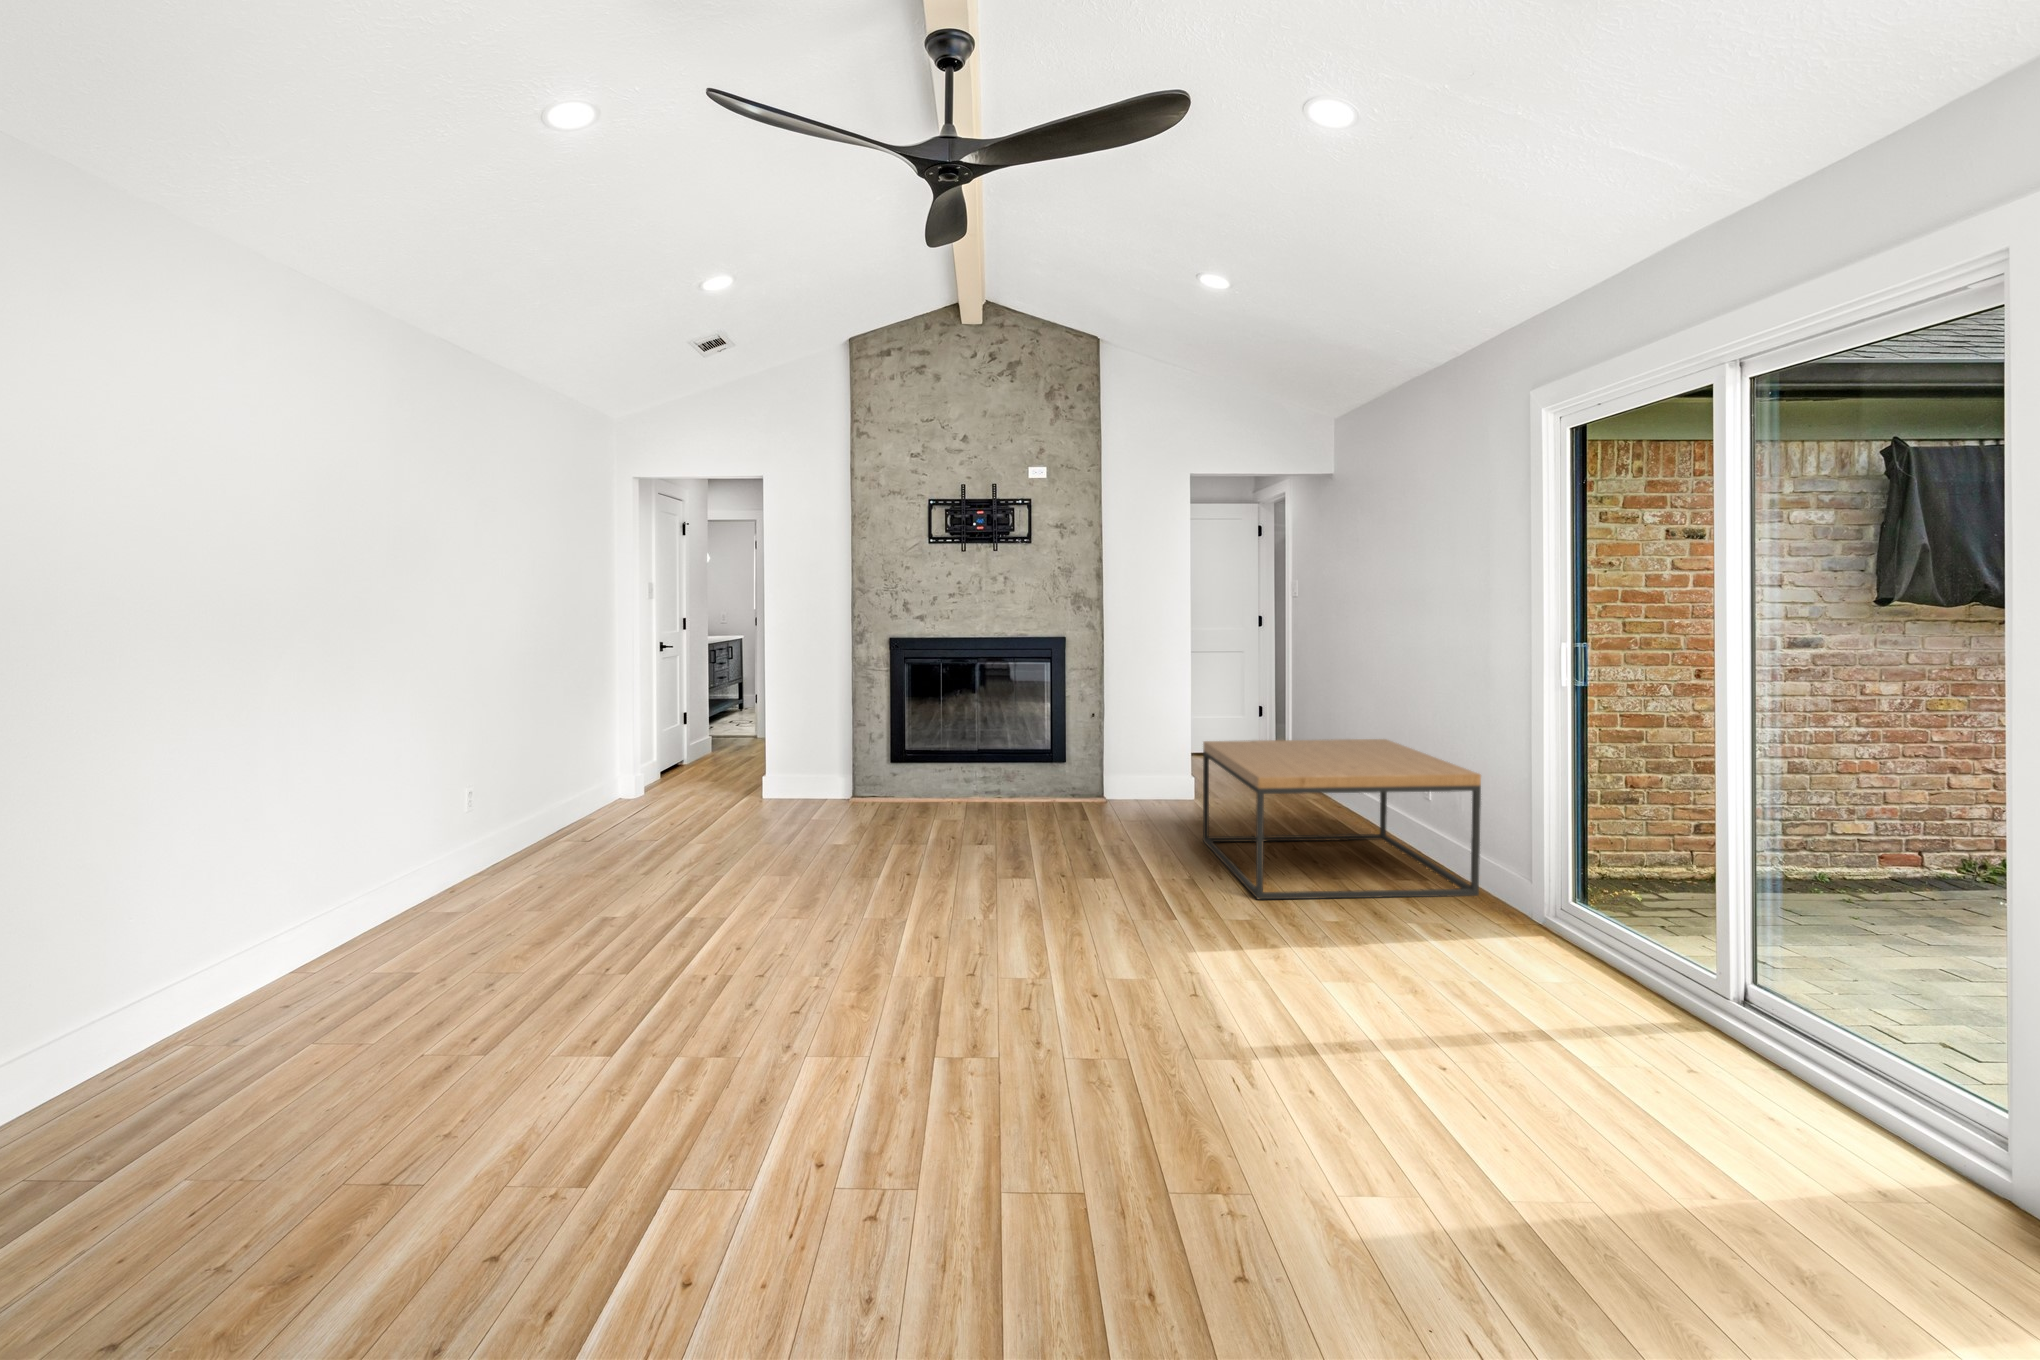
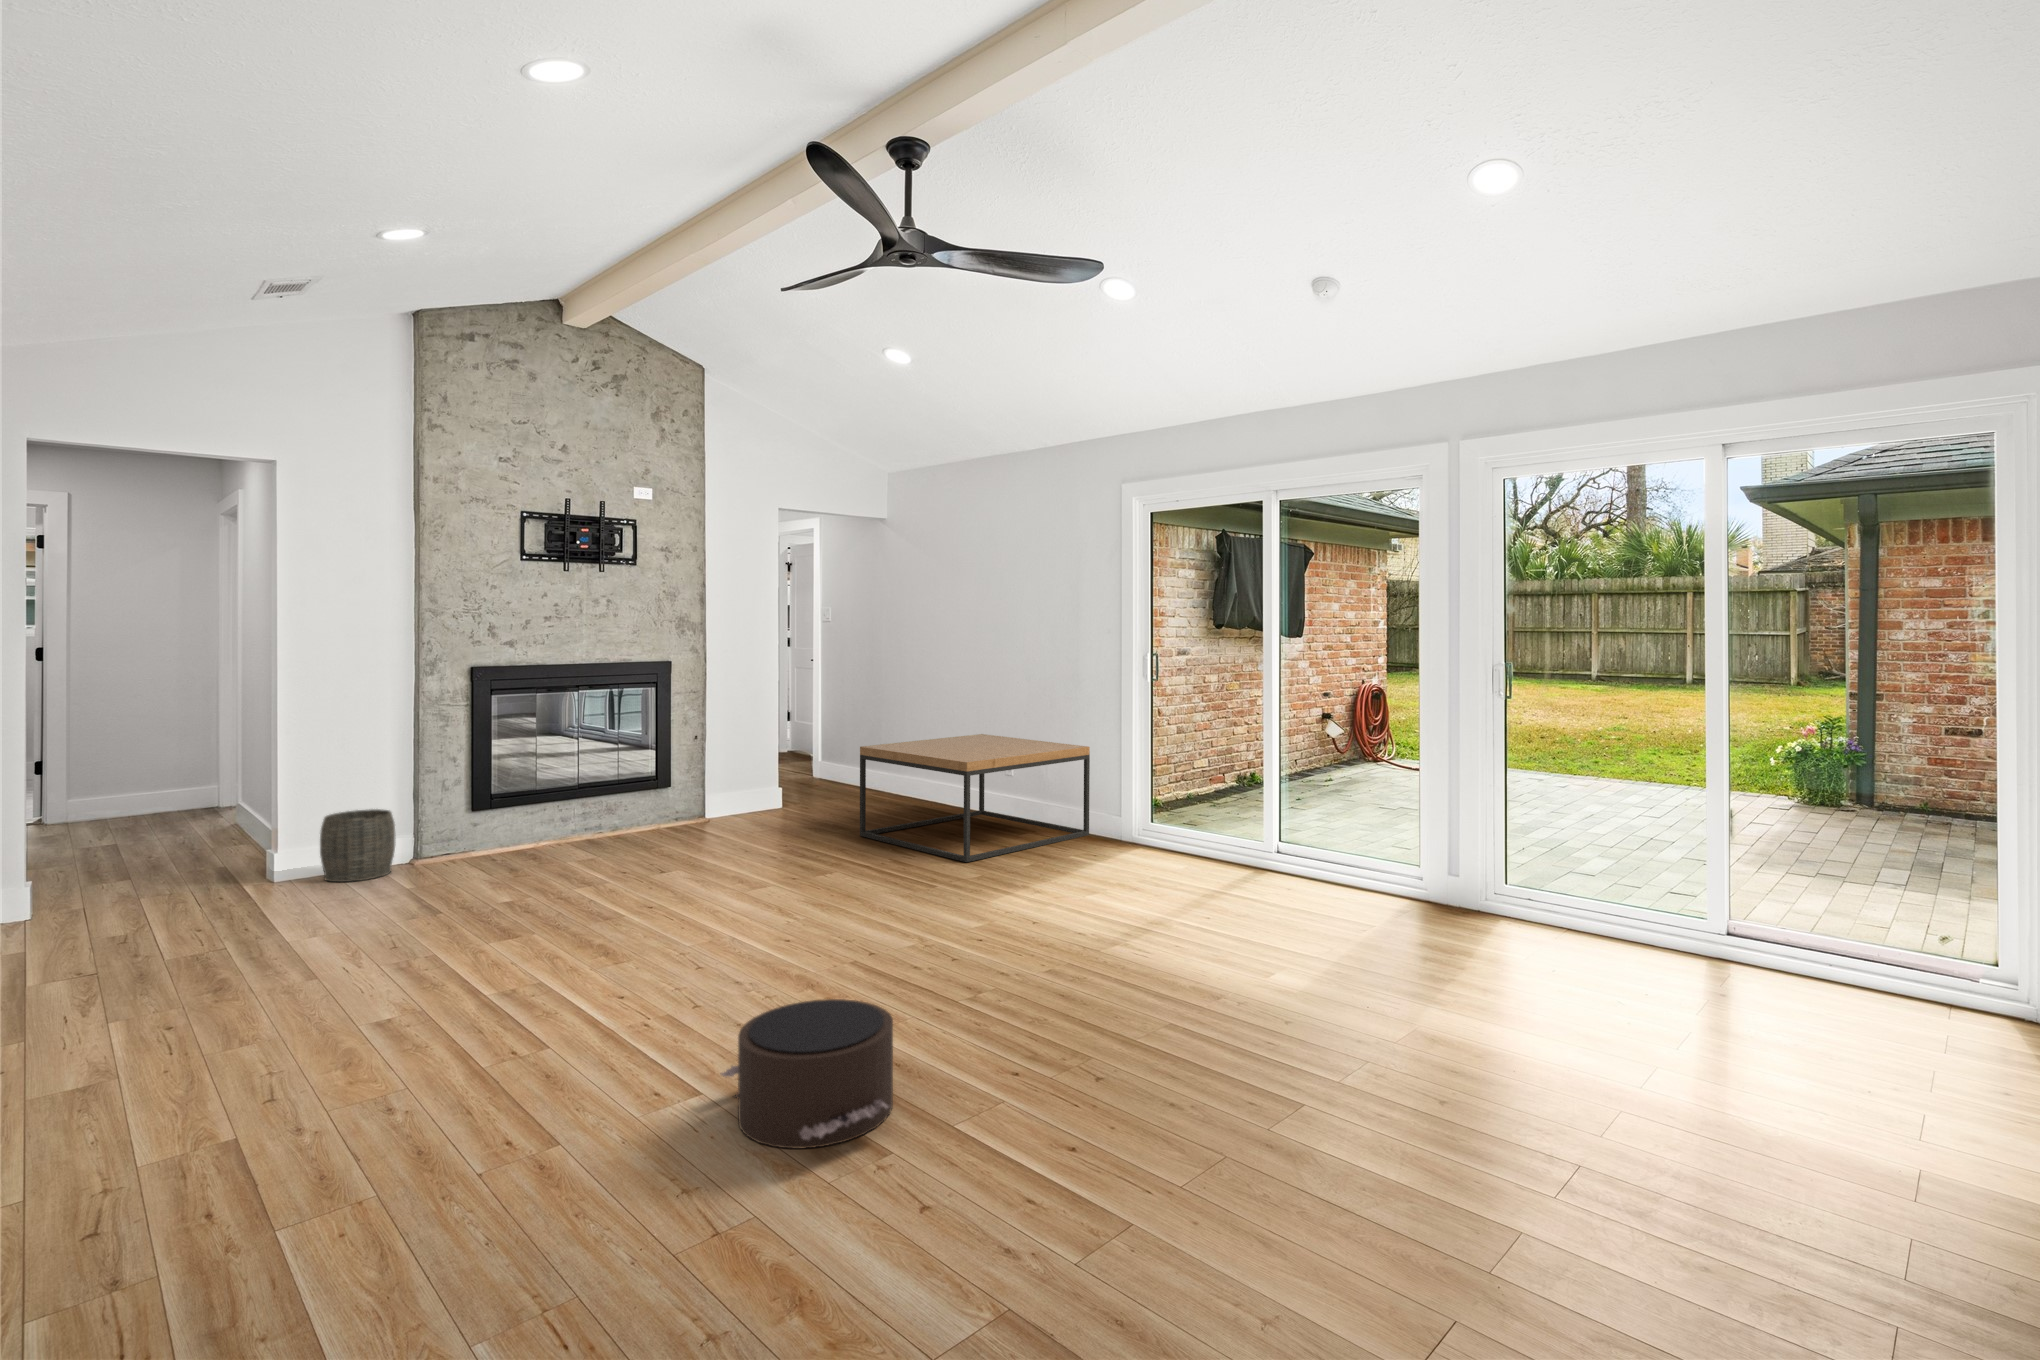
woven basket: none [779,752,829,809] -> present [320,809,395,882]
pouf: none [543,1024,737,1194] -> present [721,999,893,1149]

